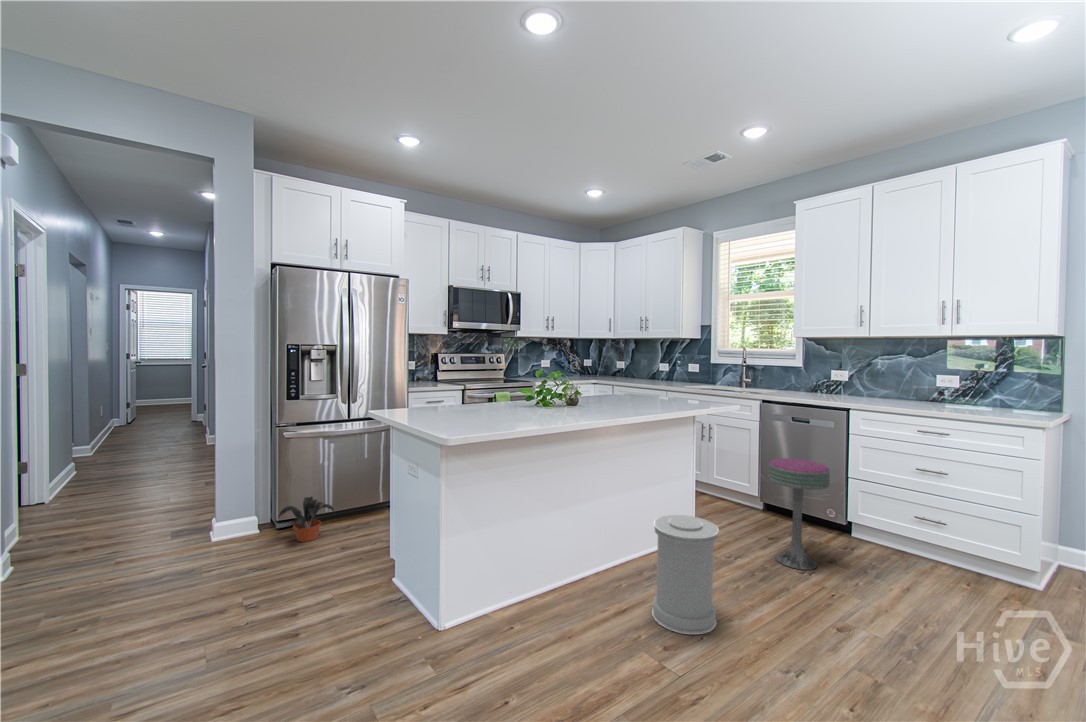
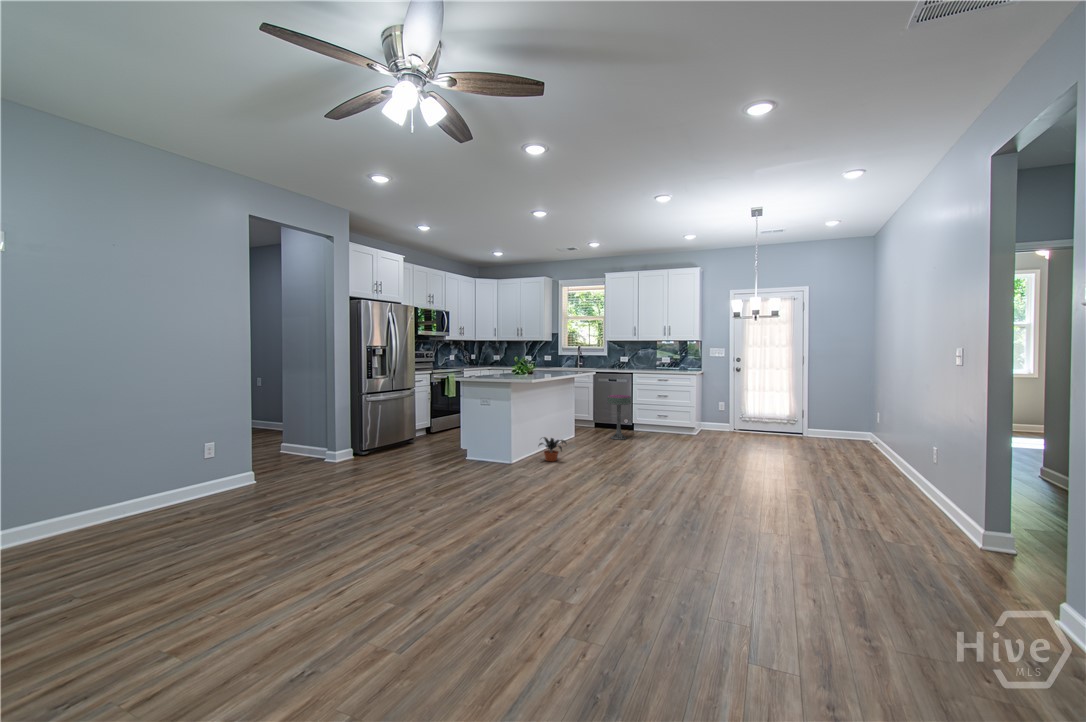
potted plant: present [279,497,334,542] -> present [539,437,566,461]
trash can: present [652,515,718,635] -> none [579,414,604,455]

